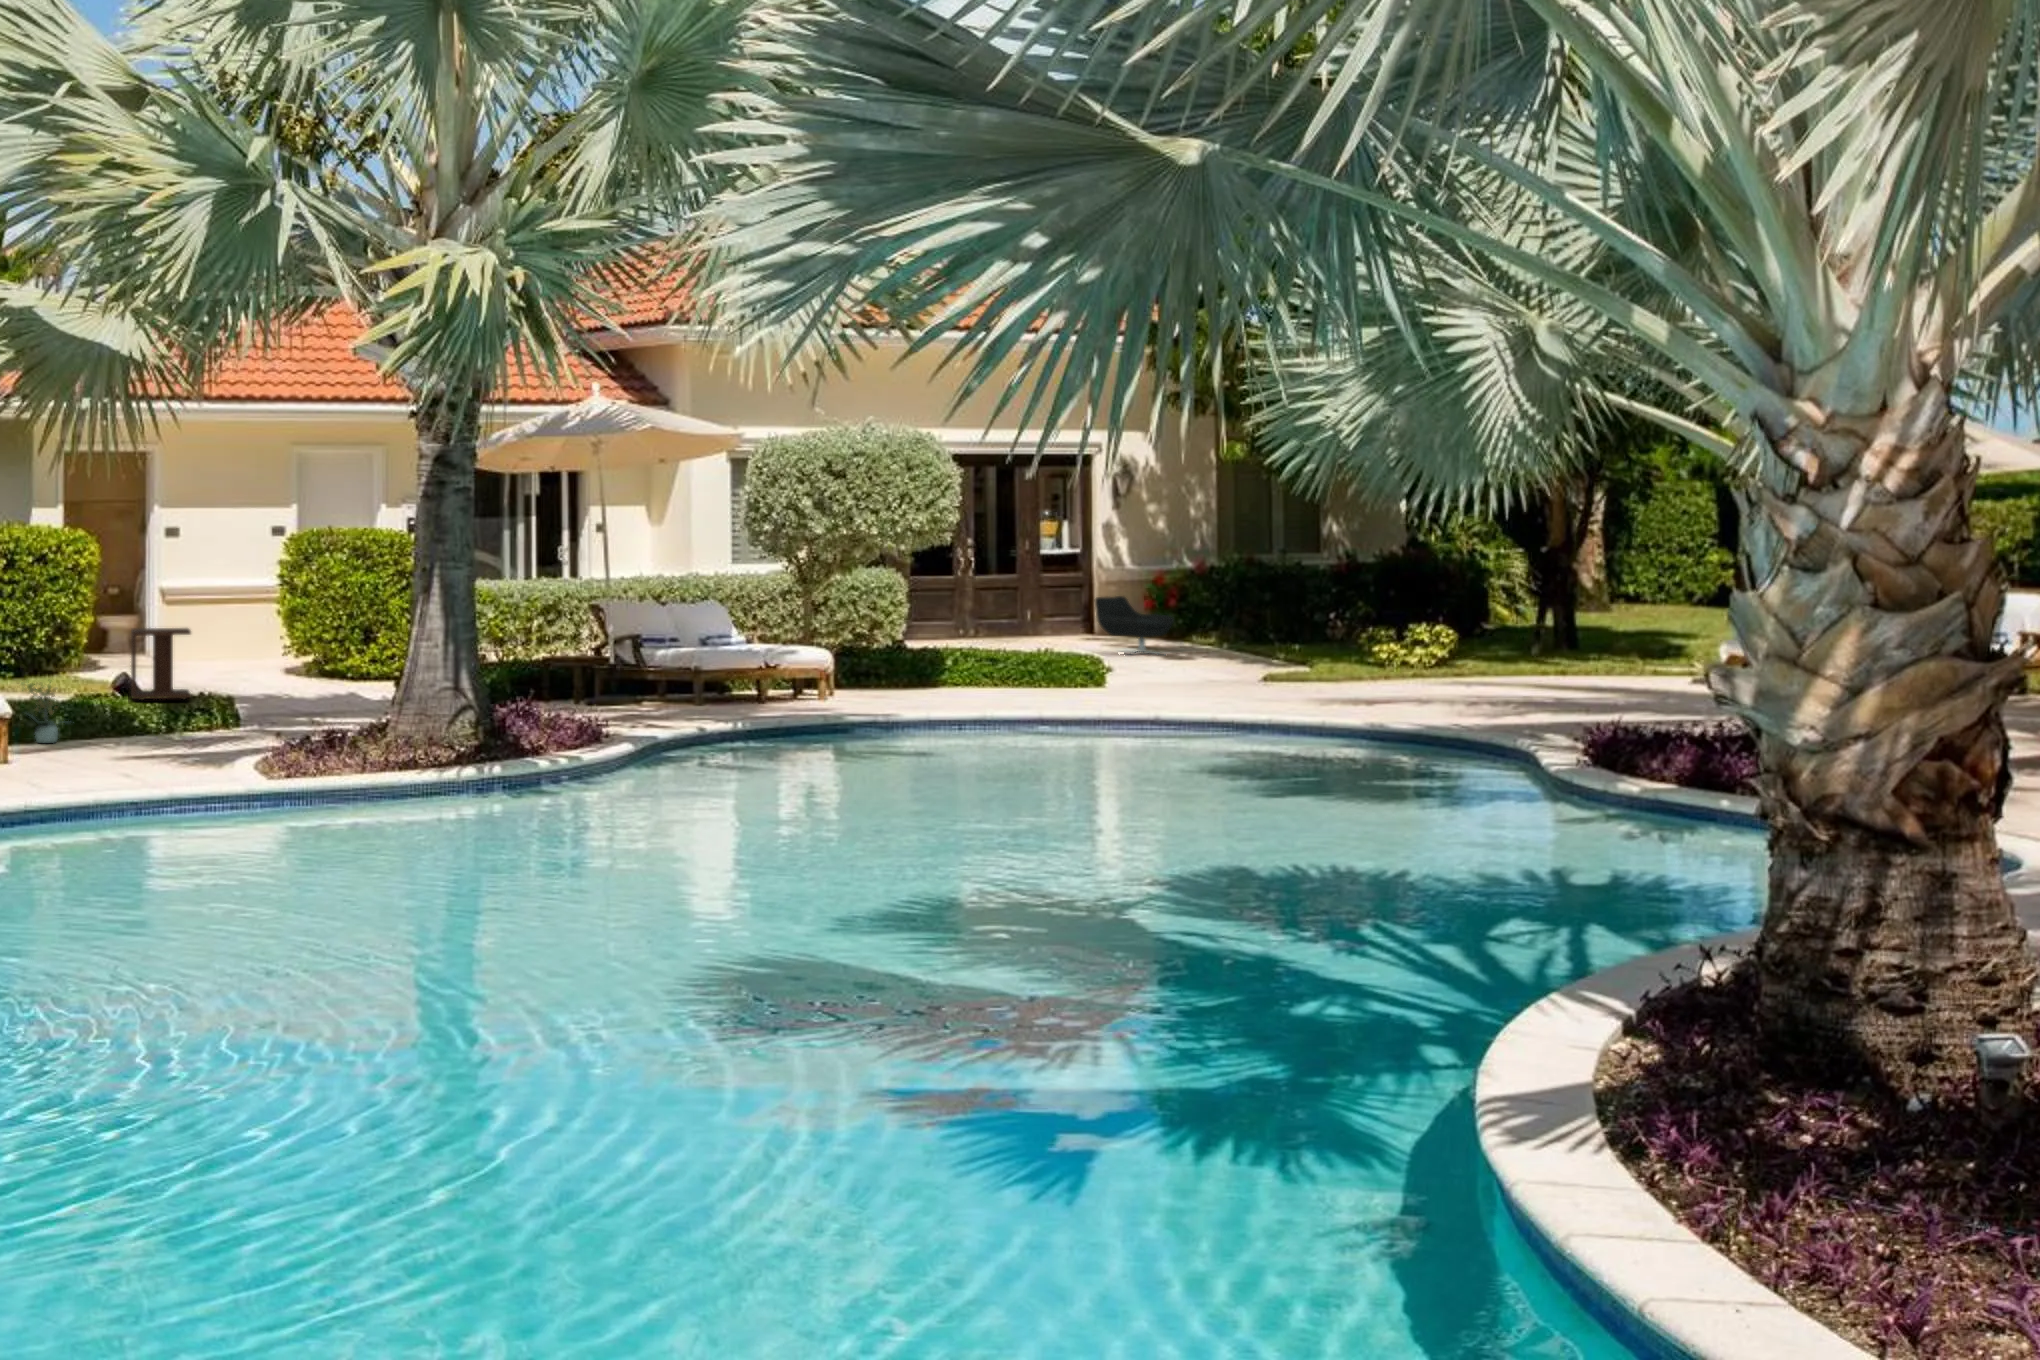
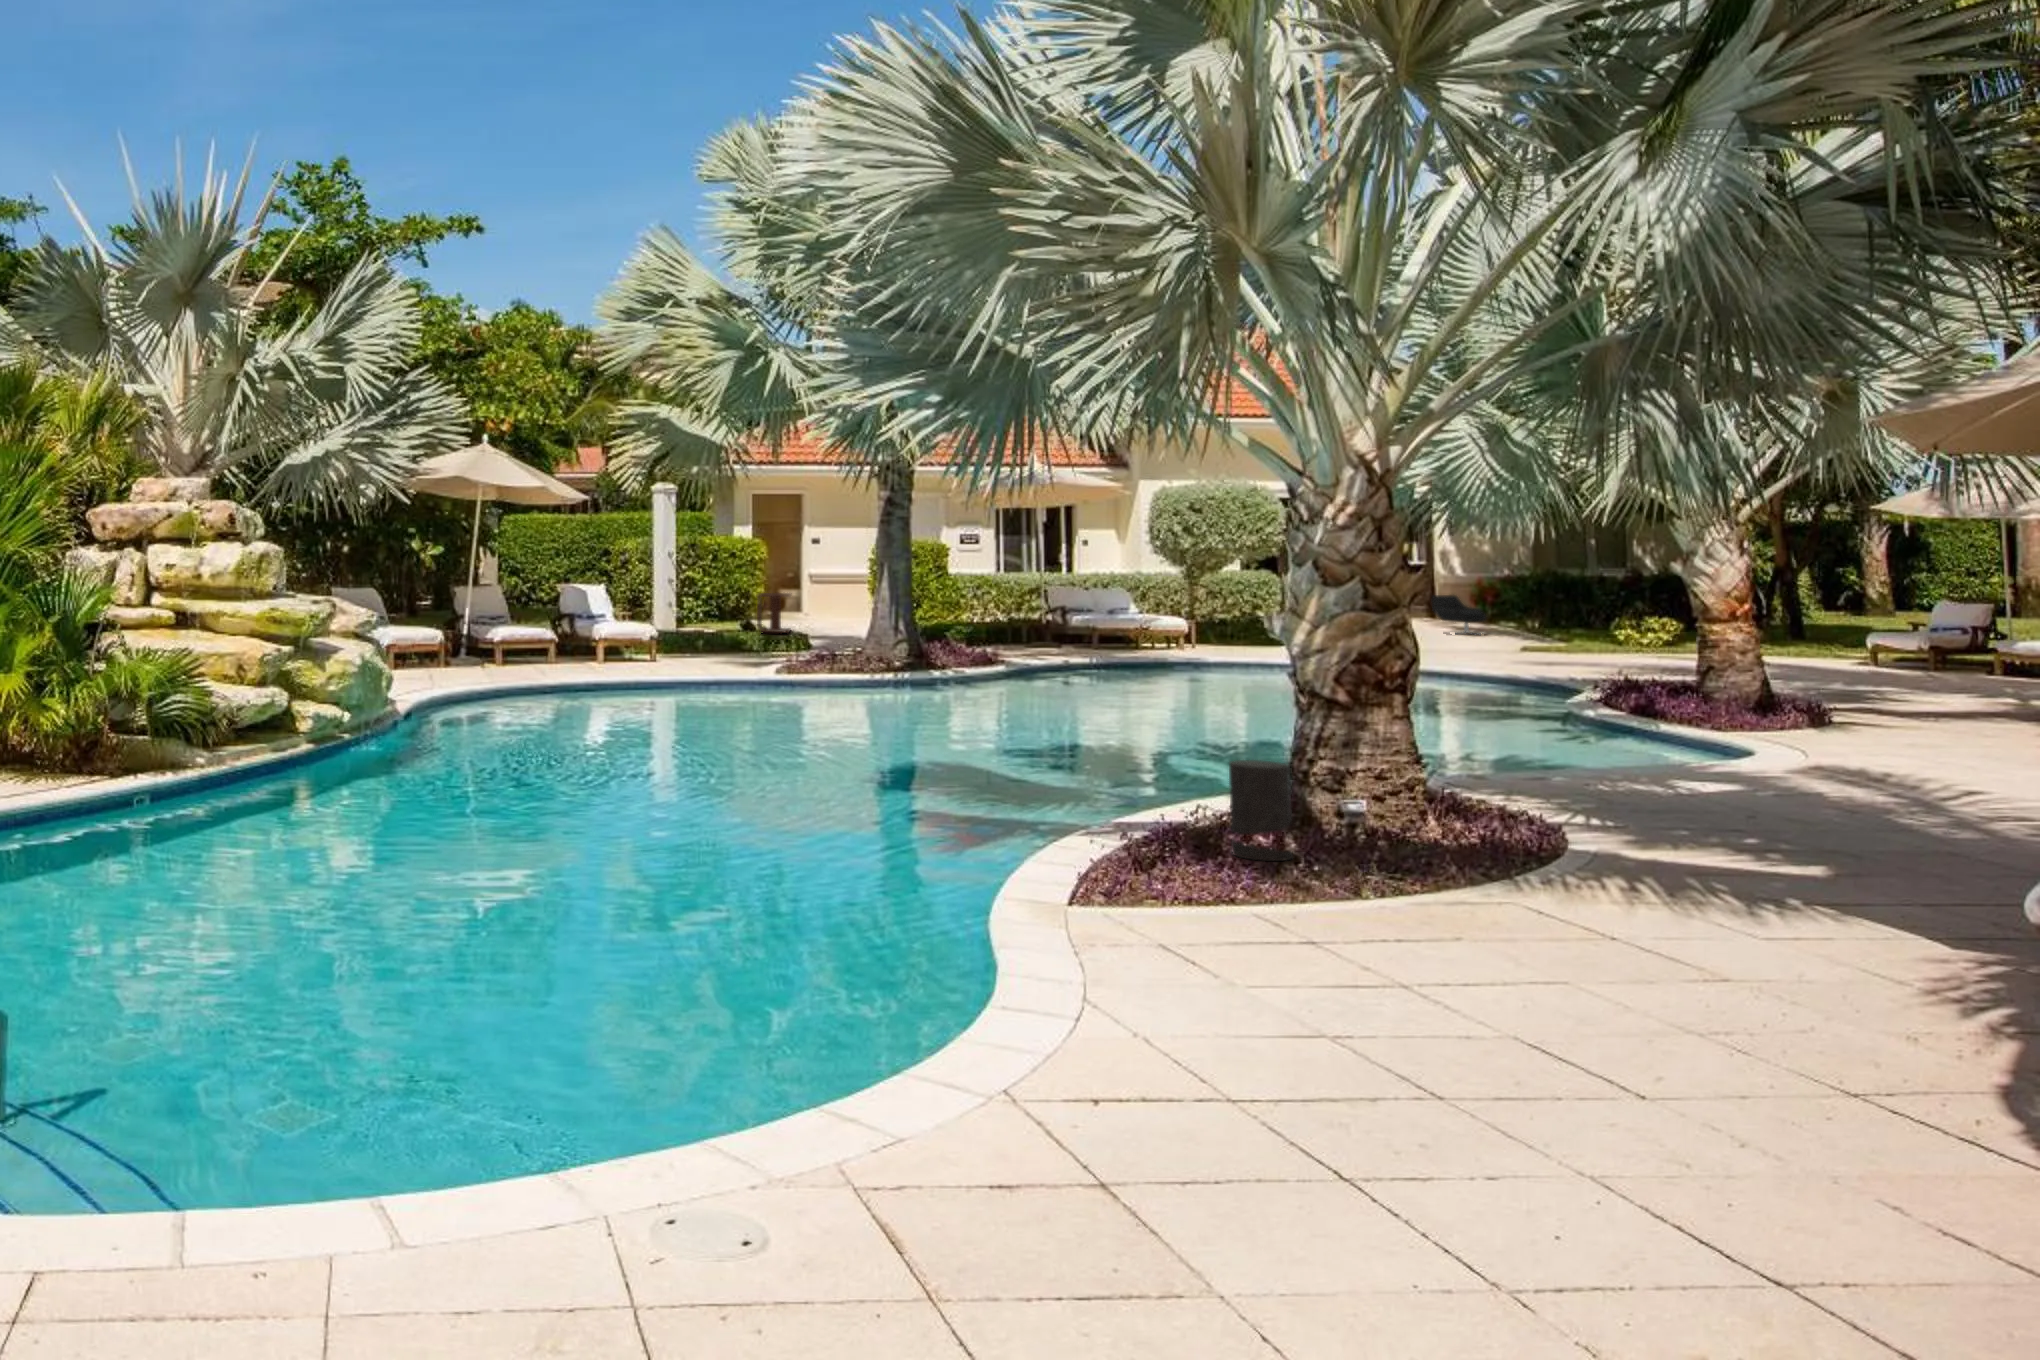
potted plant: present [22,682,58,743] -> none [672,616,702,651]
stool: none [1799,952,1924,1151] -> present [1229,760,1293,861]

